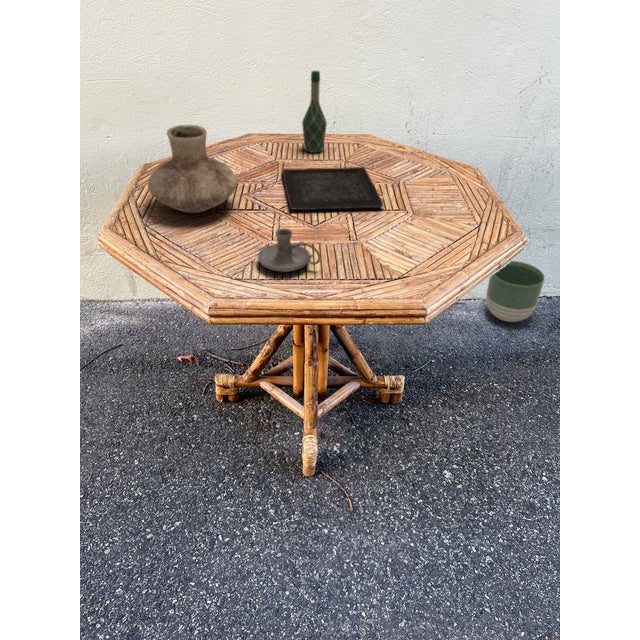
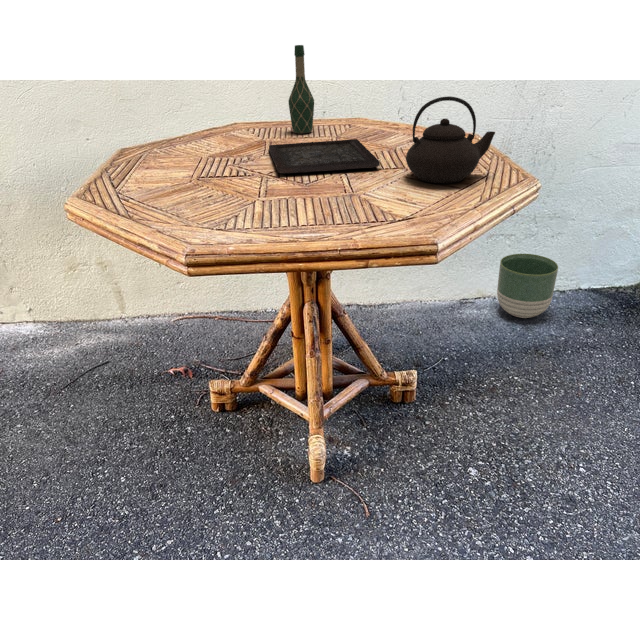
vase: present [148,125,237,213] -> none [120,86,218,182]
teapot: none [407,157,489,233] -> present [406,96,495,183]
candle holder: present [258,229,320,272] -> none [242,174,313,219]

